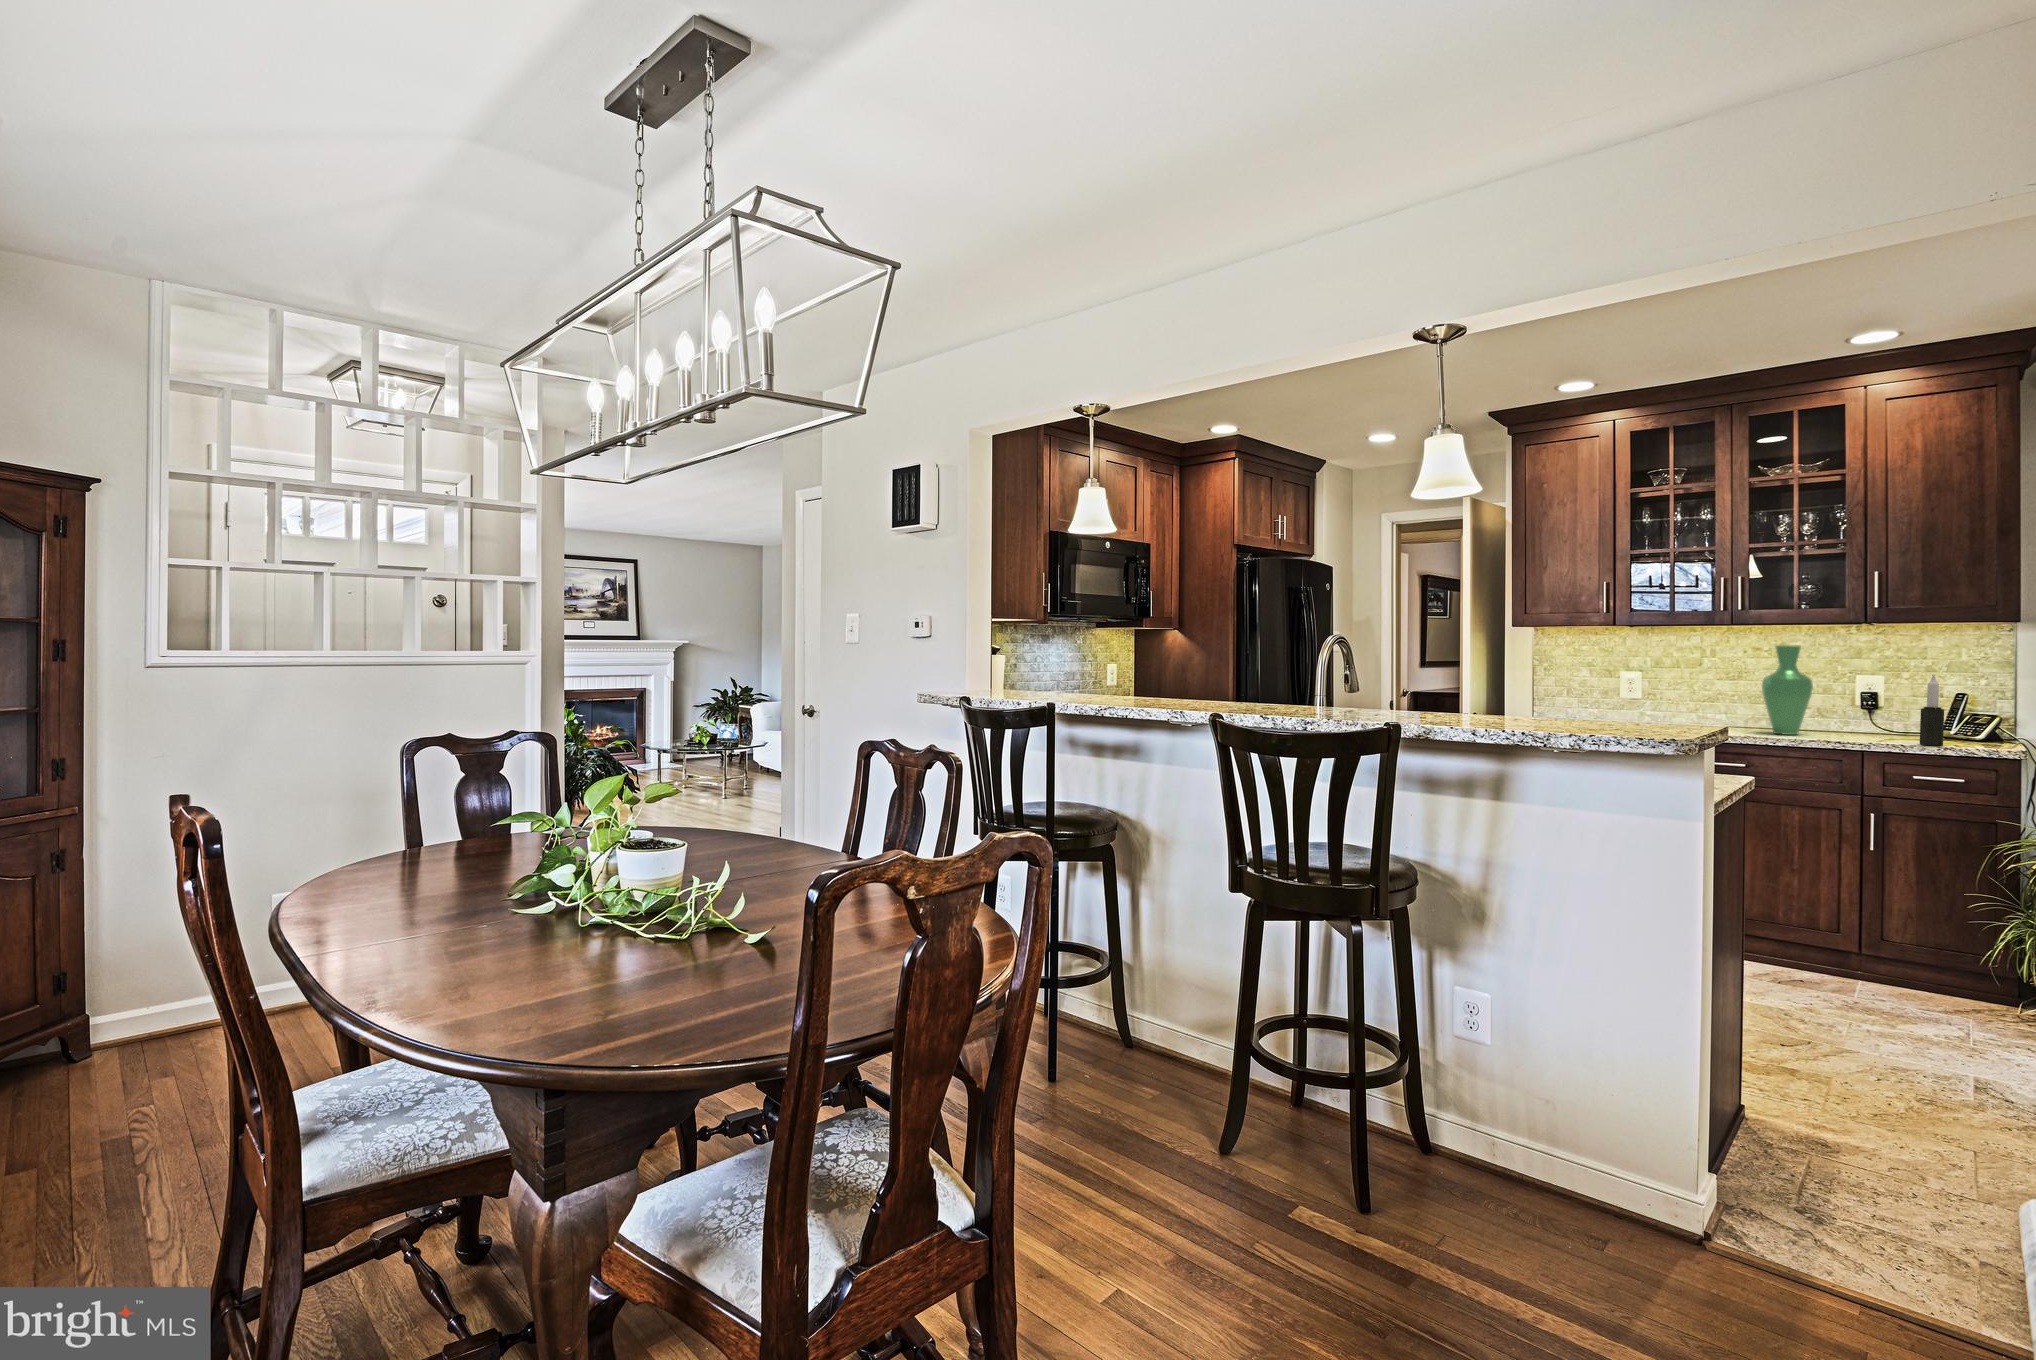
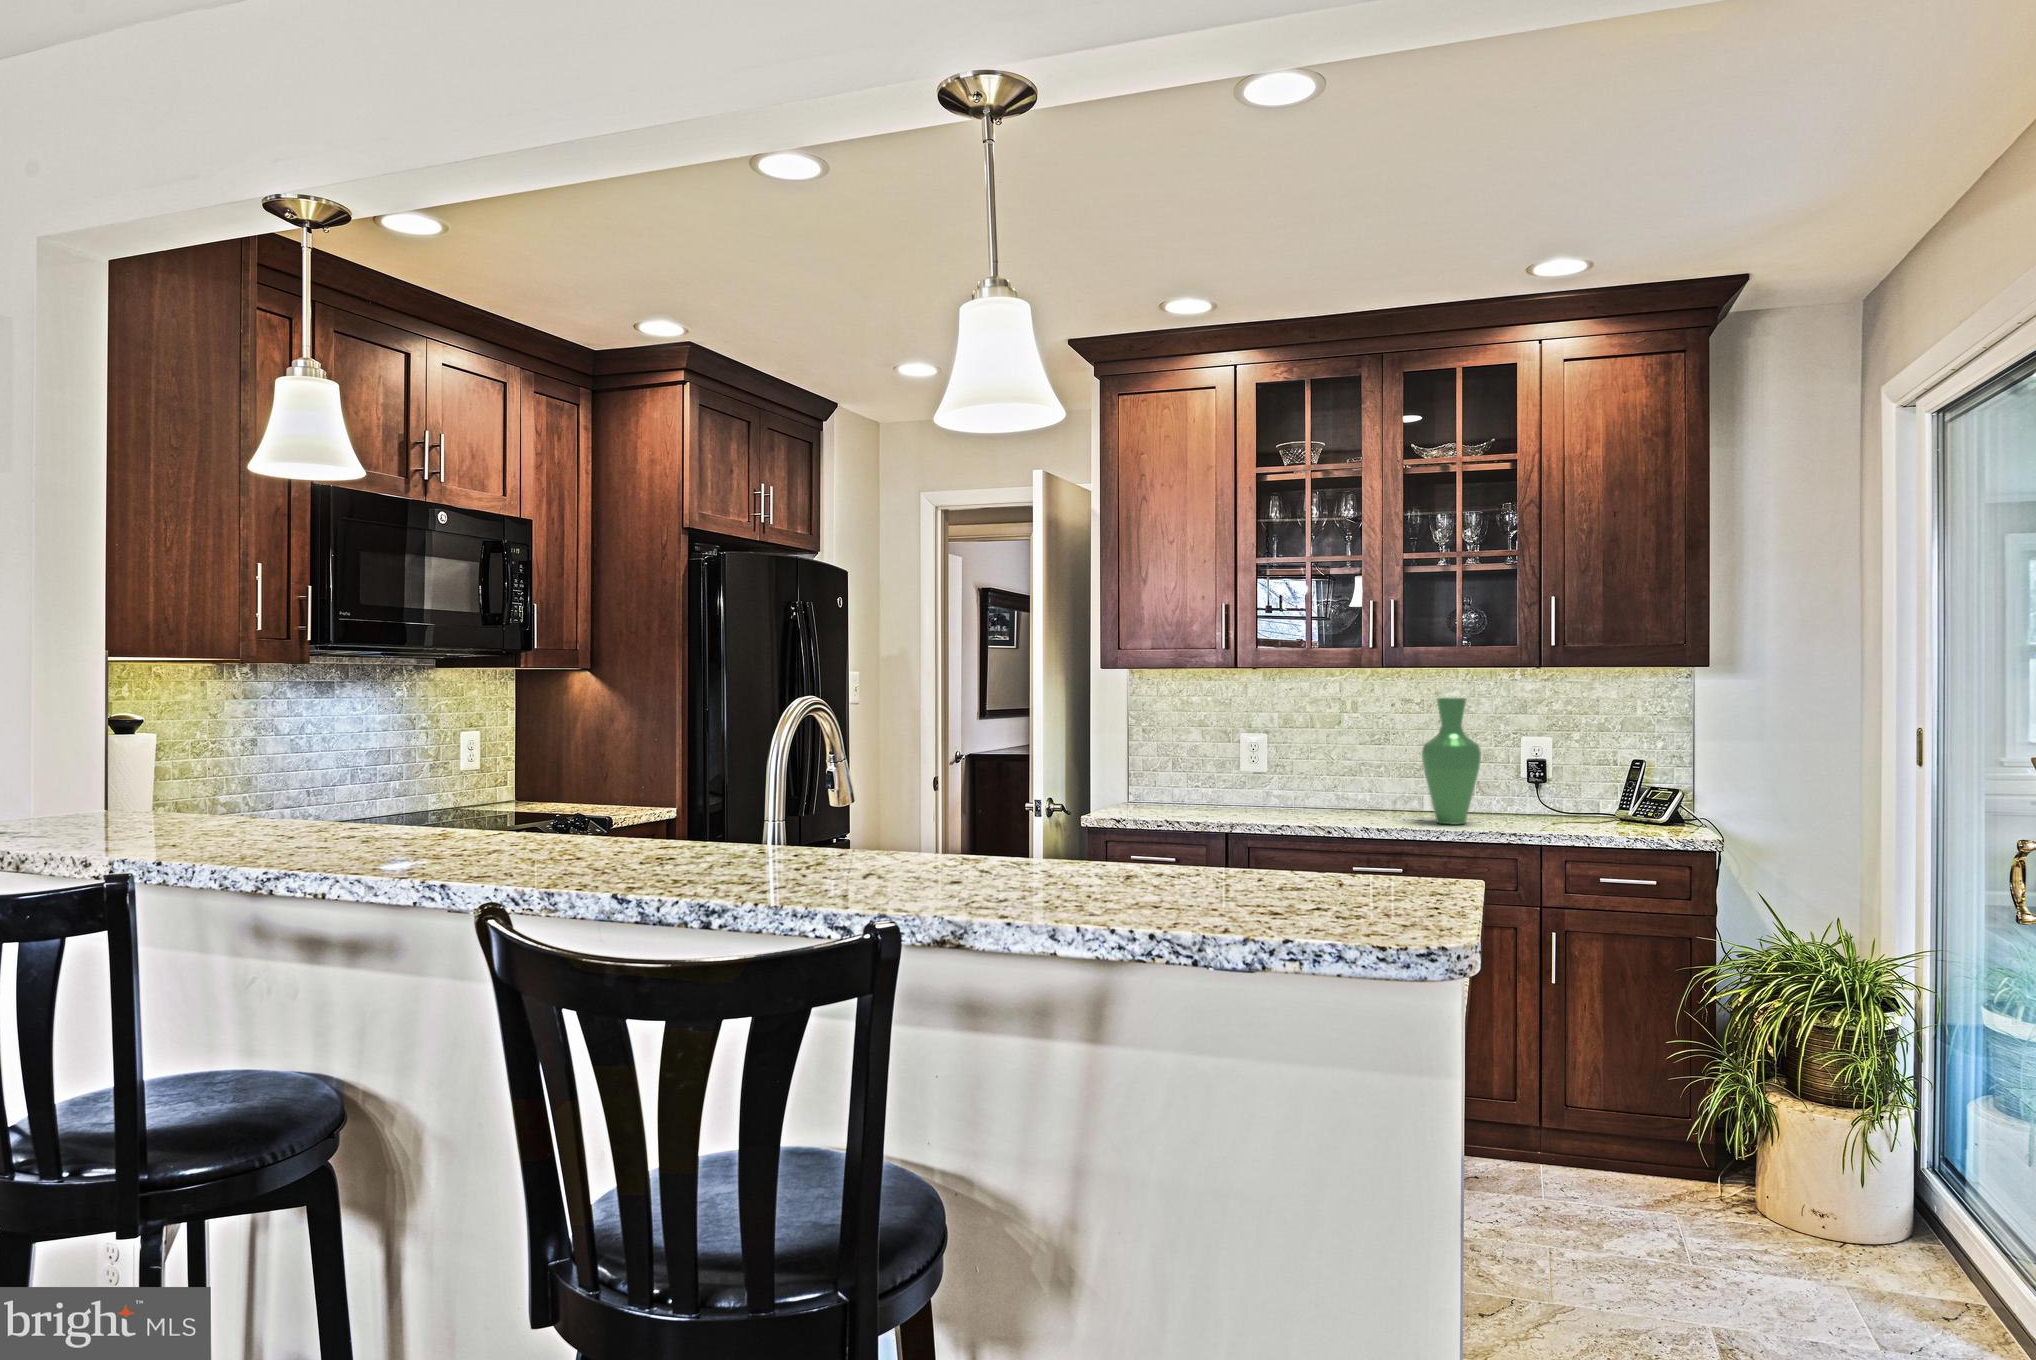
candle: present [1920,674,1944,746] -> none [1606,740,1632,838]

